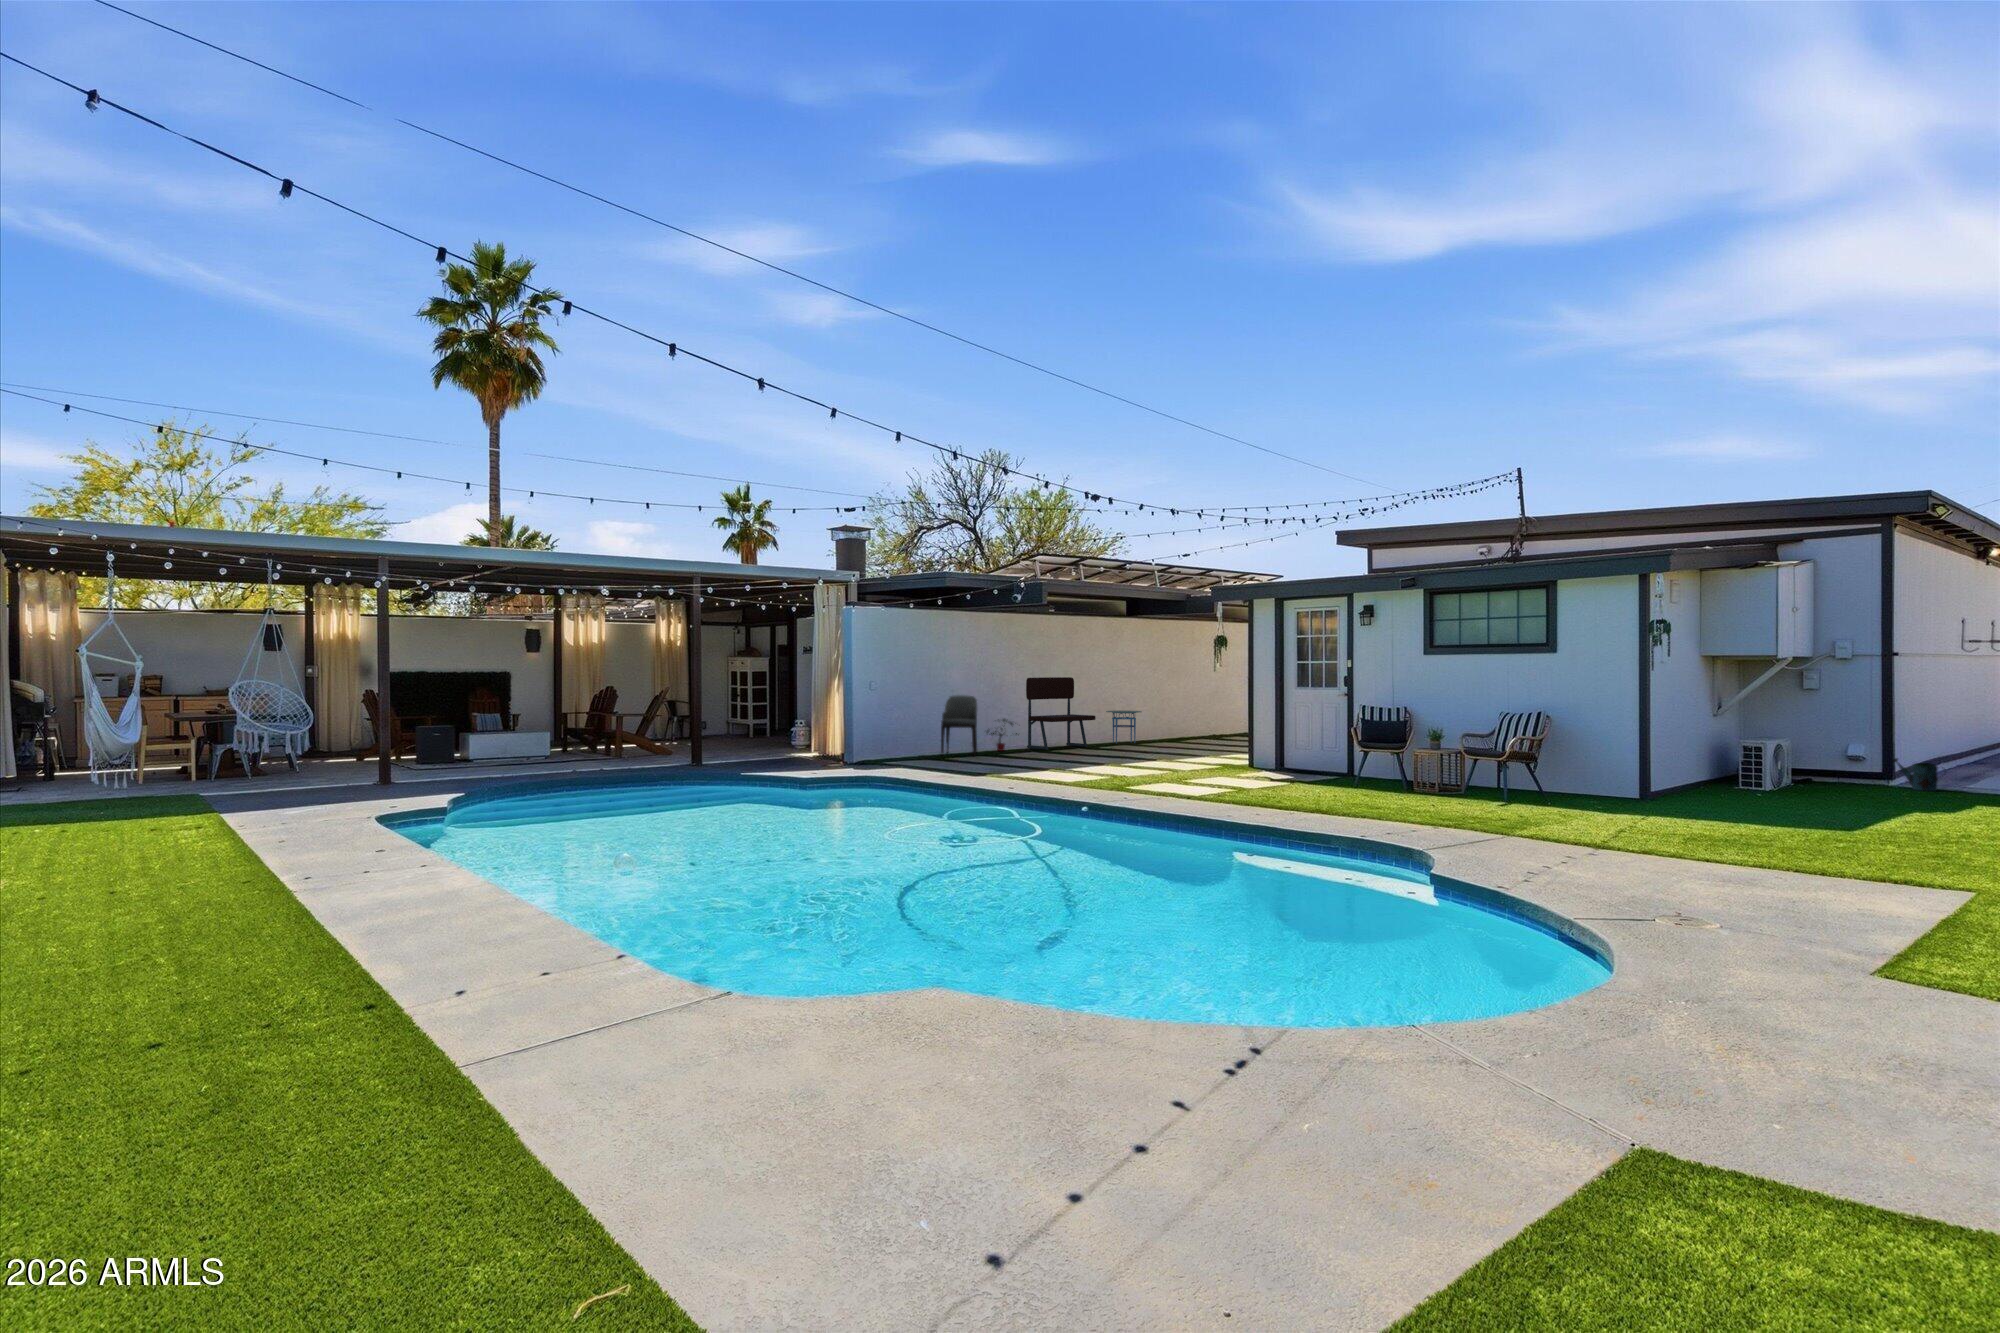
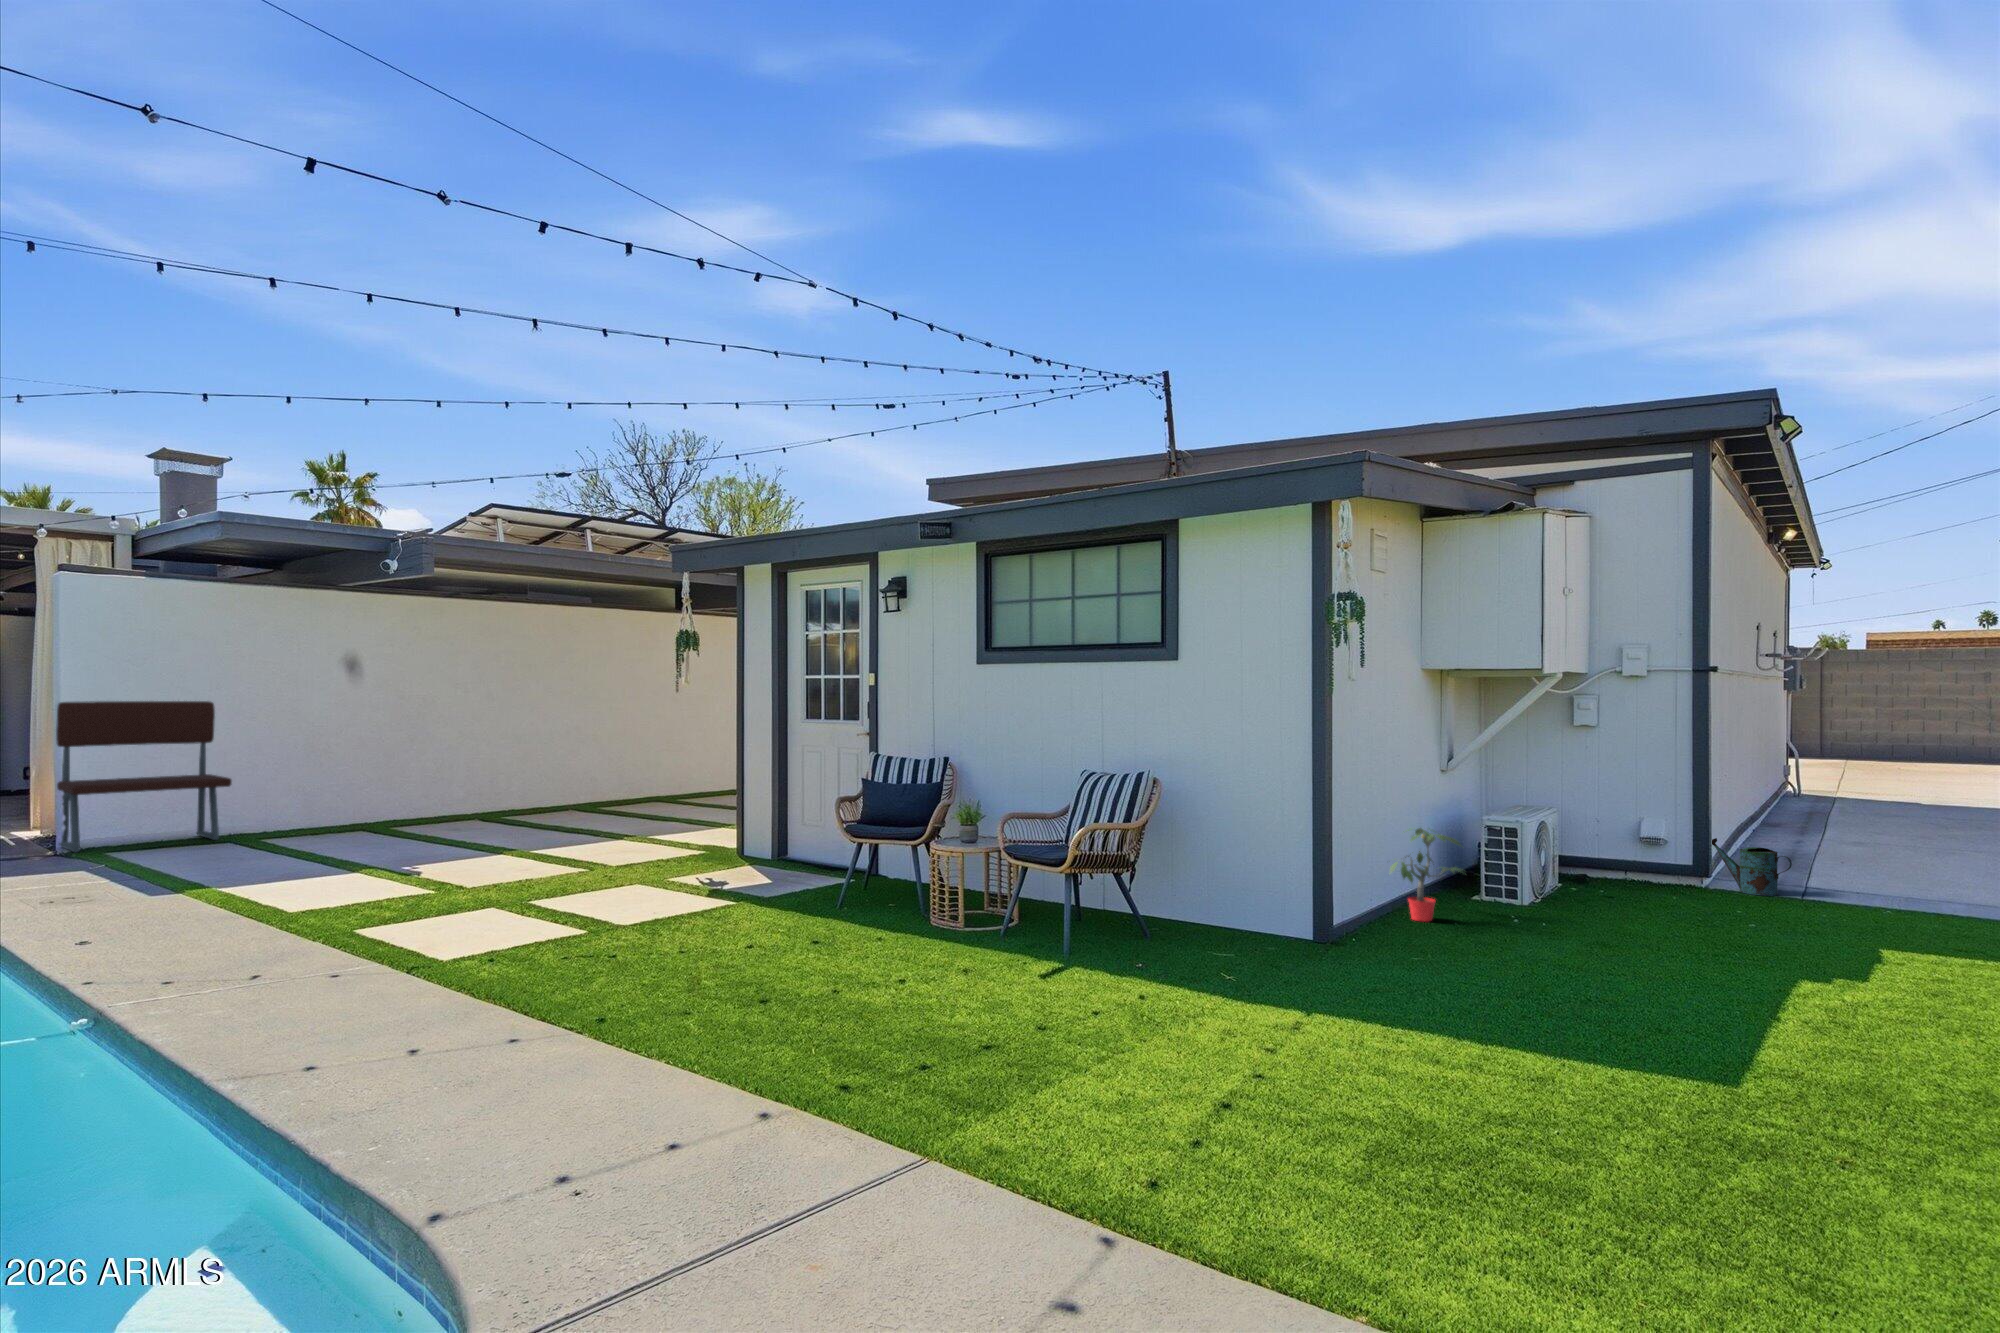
bench: present [1026,677,1096,750] -> present [56,701,232,852]
armchair: present [941,695,977,755] -> none [261,729,350,832]
side table: present [1106,711,1142,743] -> none [631,749,688,799]
potted plant: present [987,719,1019,751] -> present [1390,828,1461,922]

